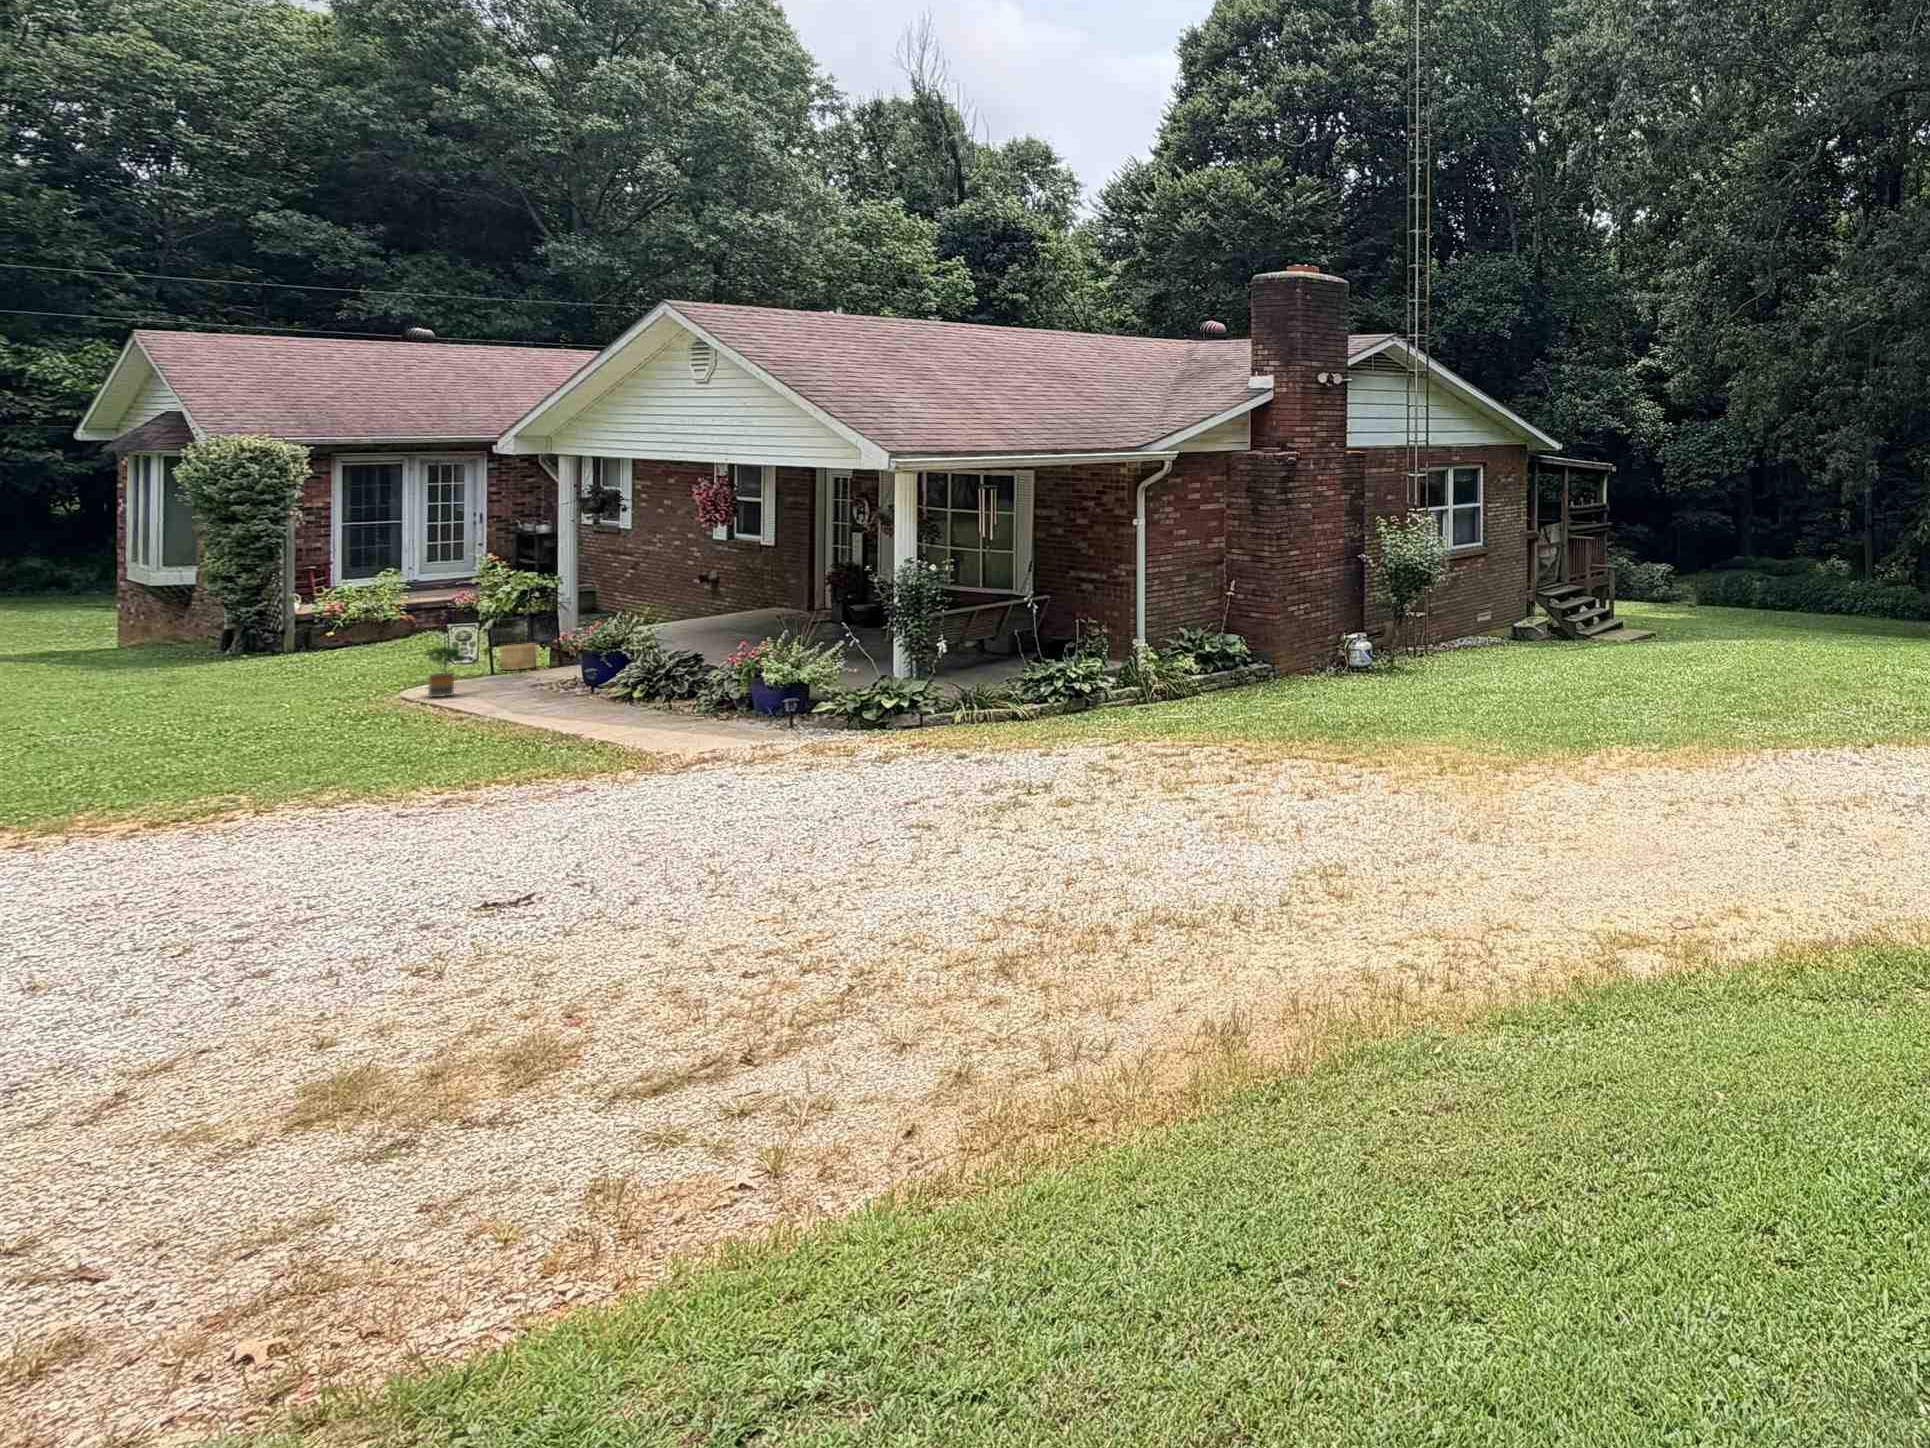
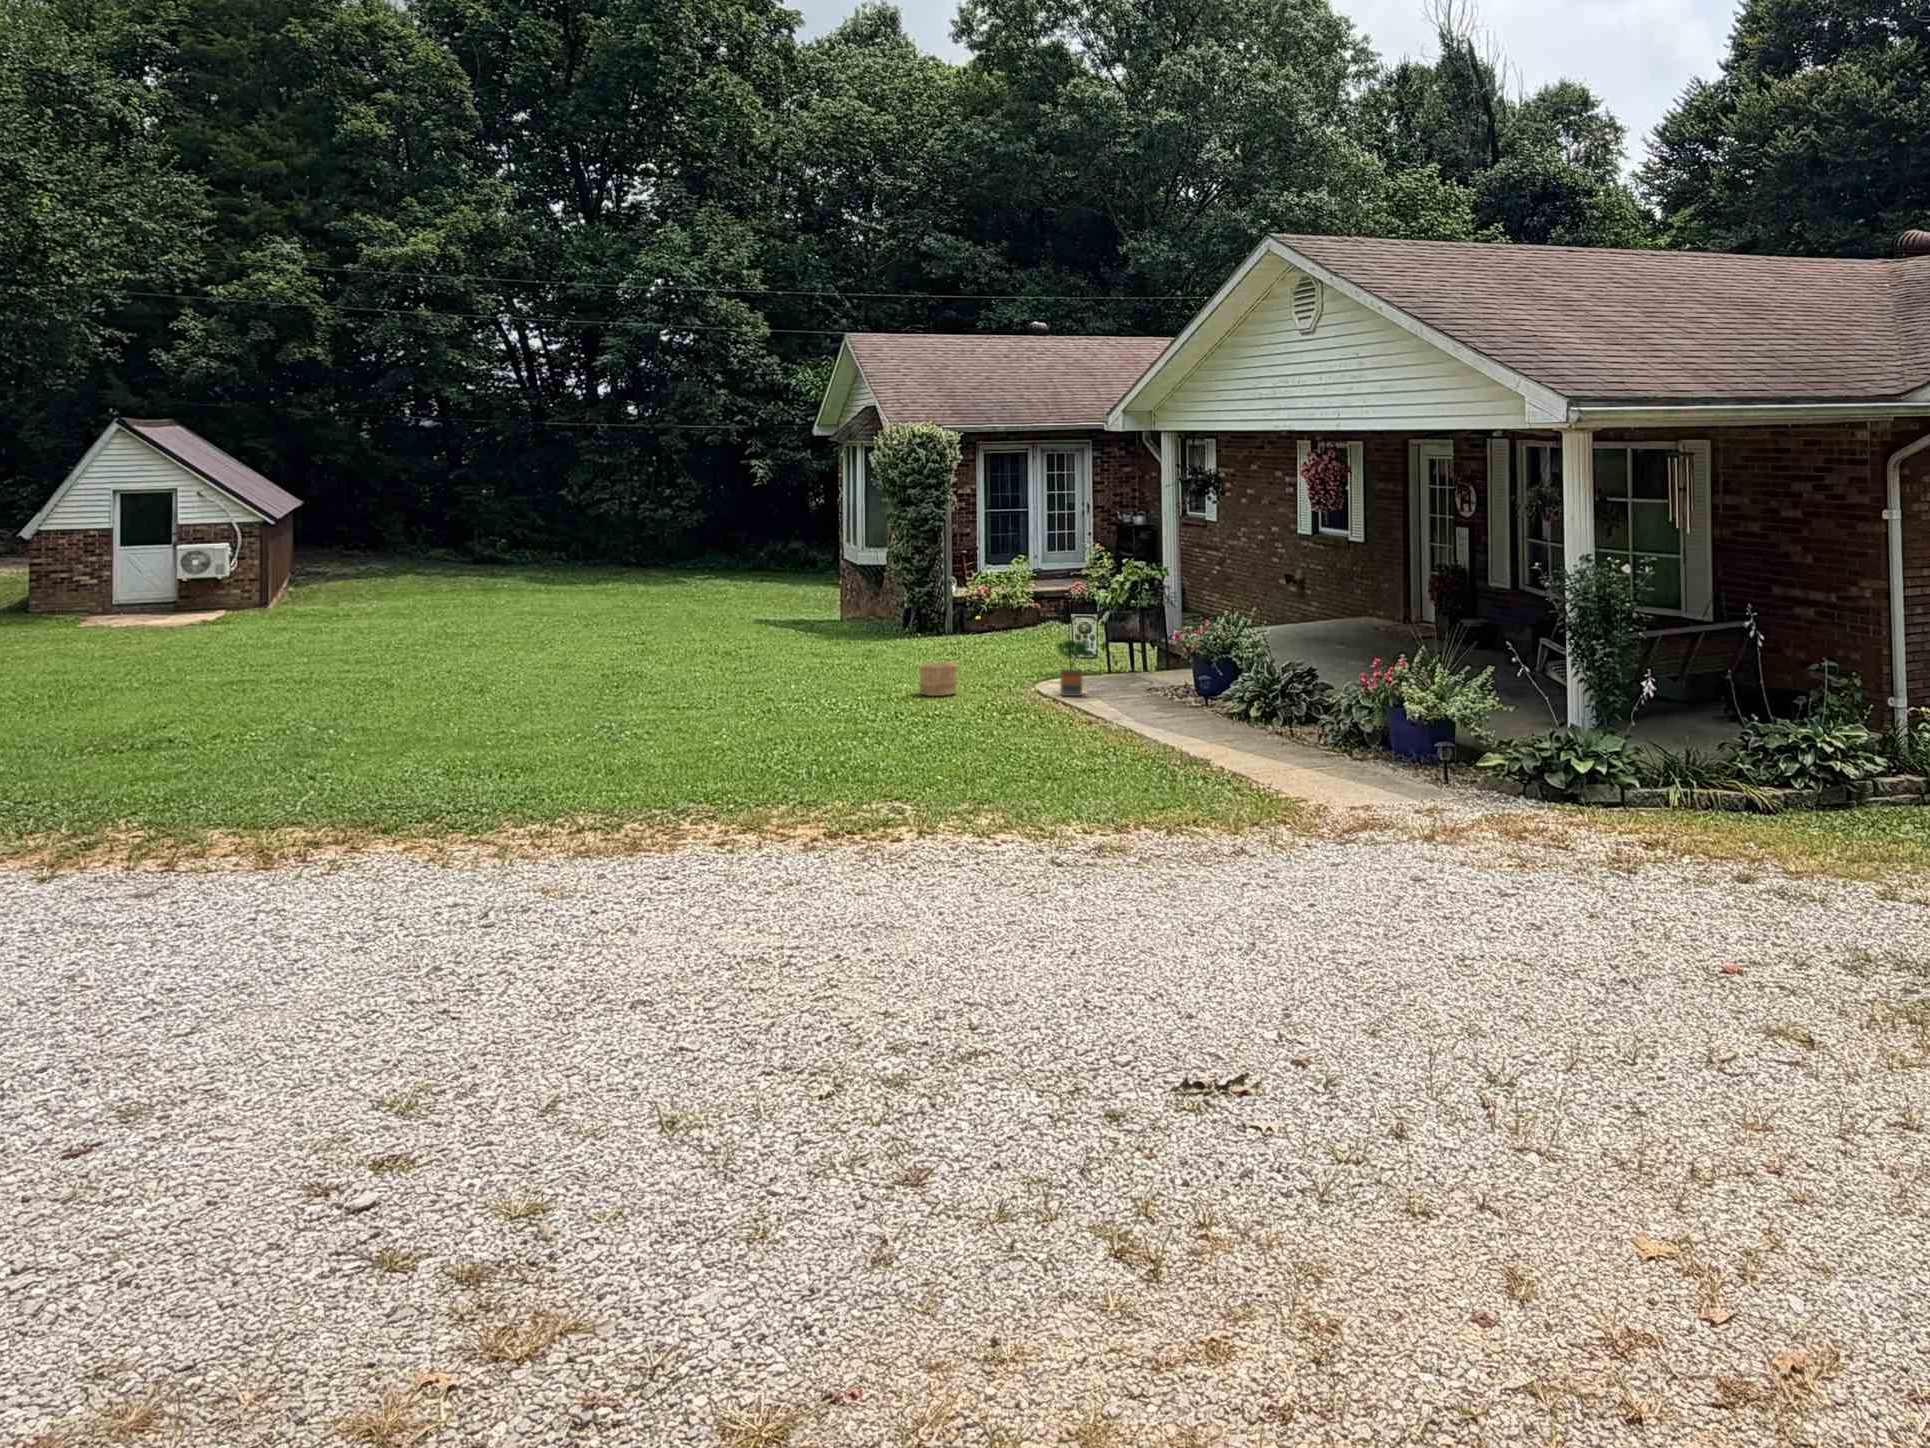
wooden bucket: present [501,643,537,670] -> present [919,662,957,696]

